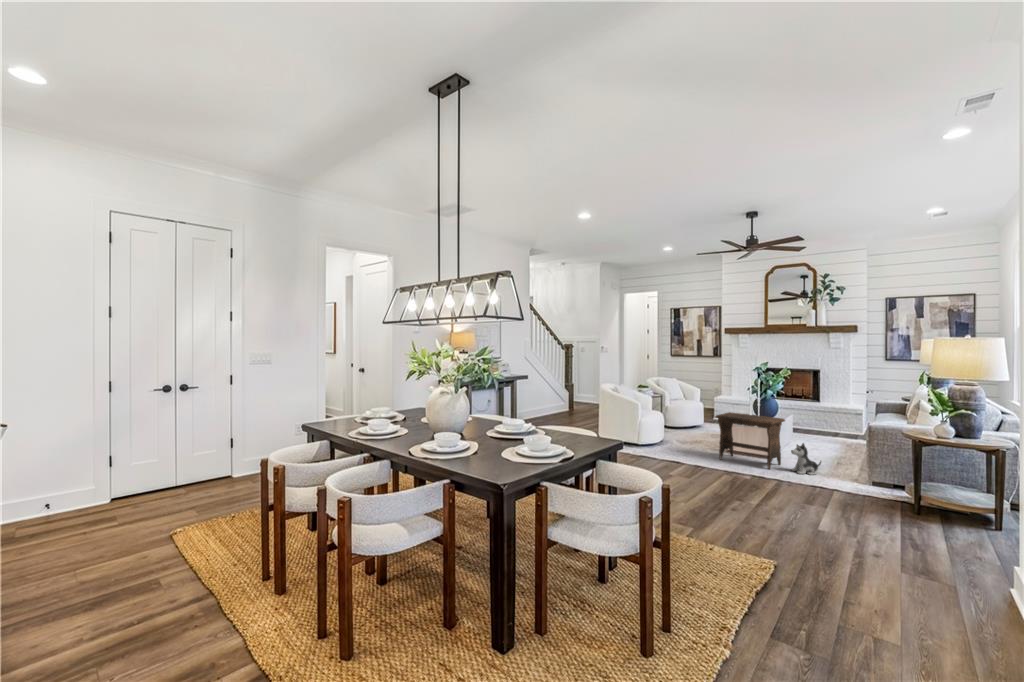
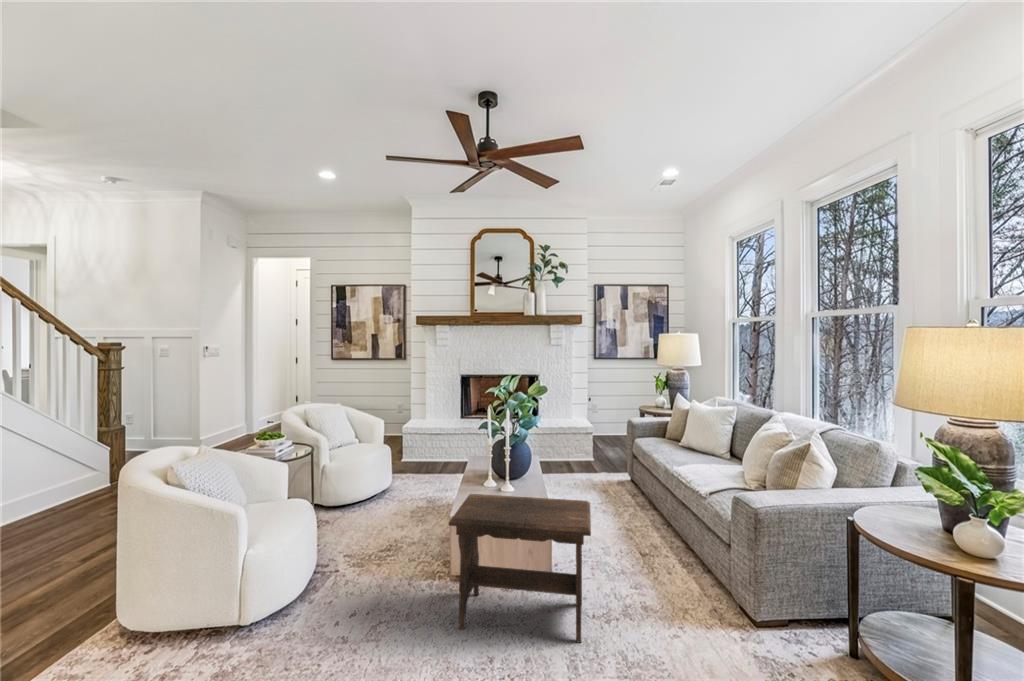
plush toy: present [791,443,821,475] -> none [618,560,667,642]

